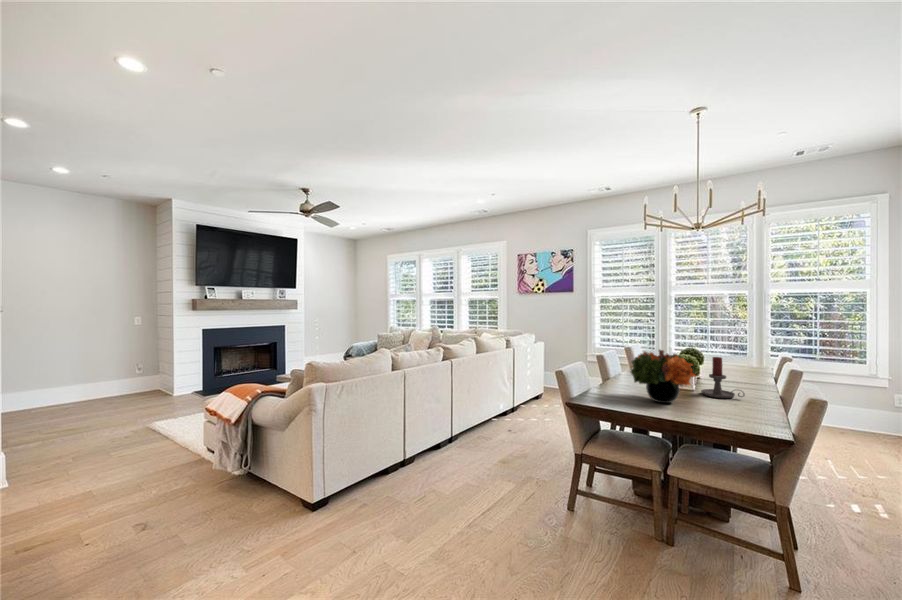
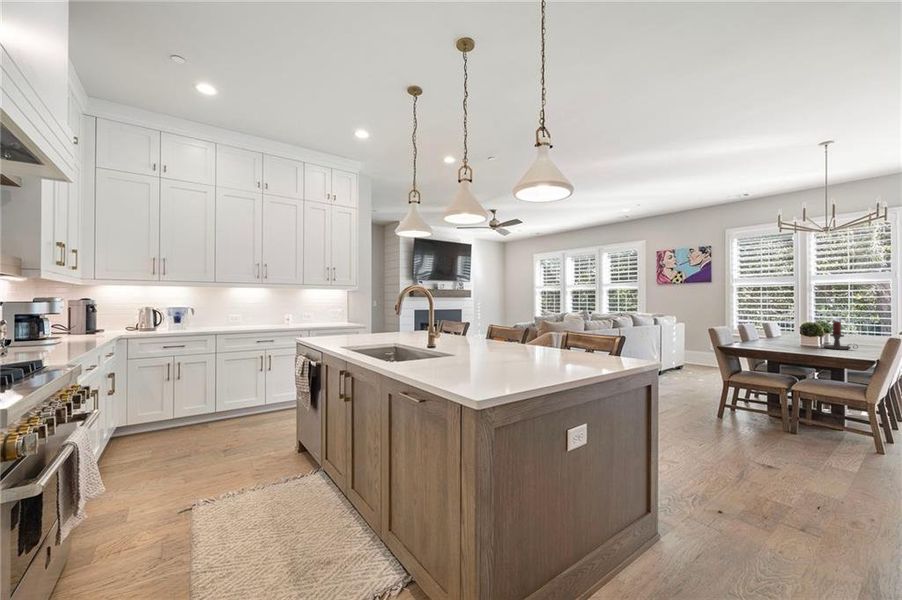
flower arrangement: present [631,350,695,403] -> none [764,315,816,350]

